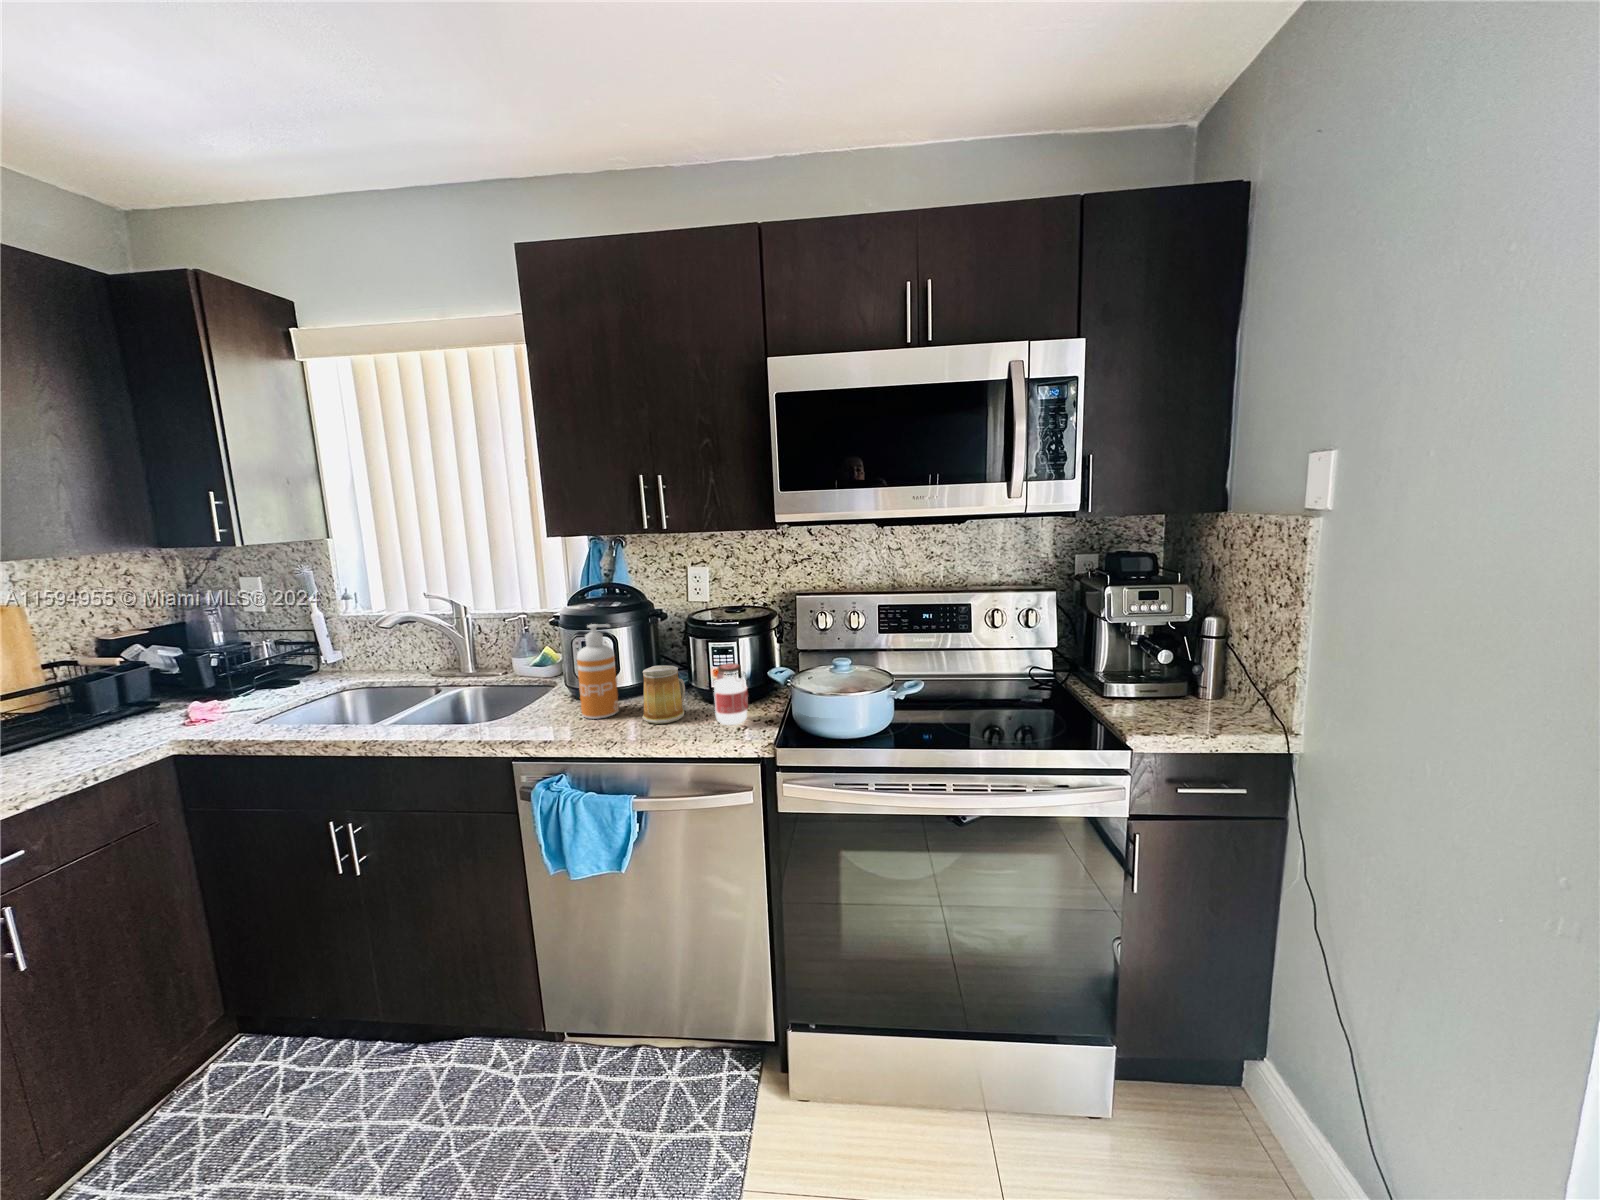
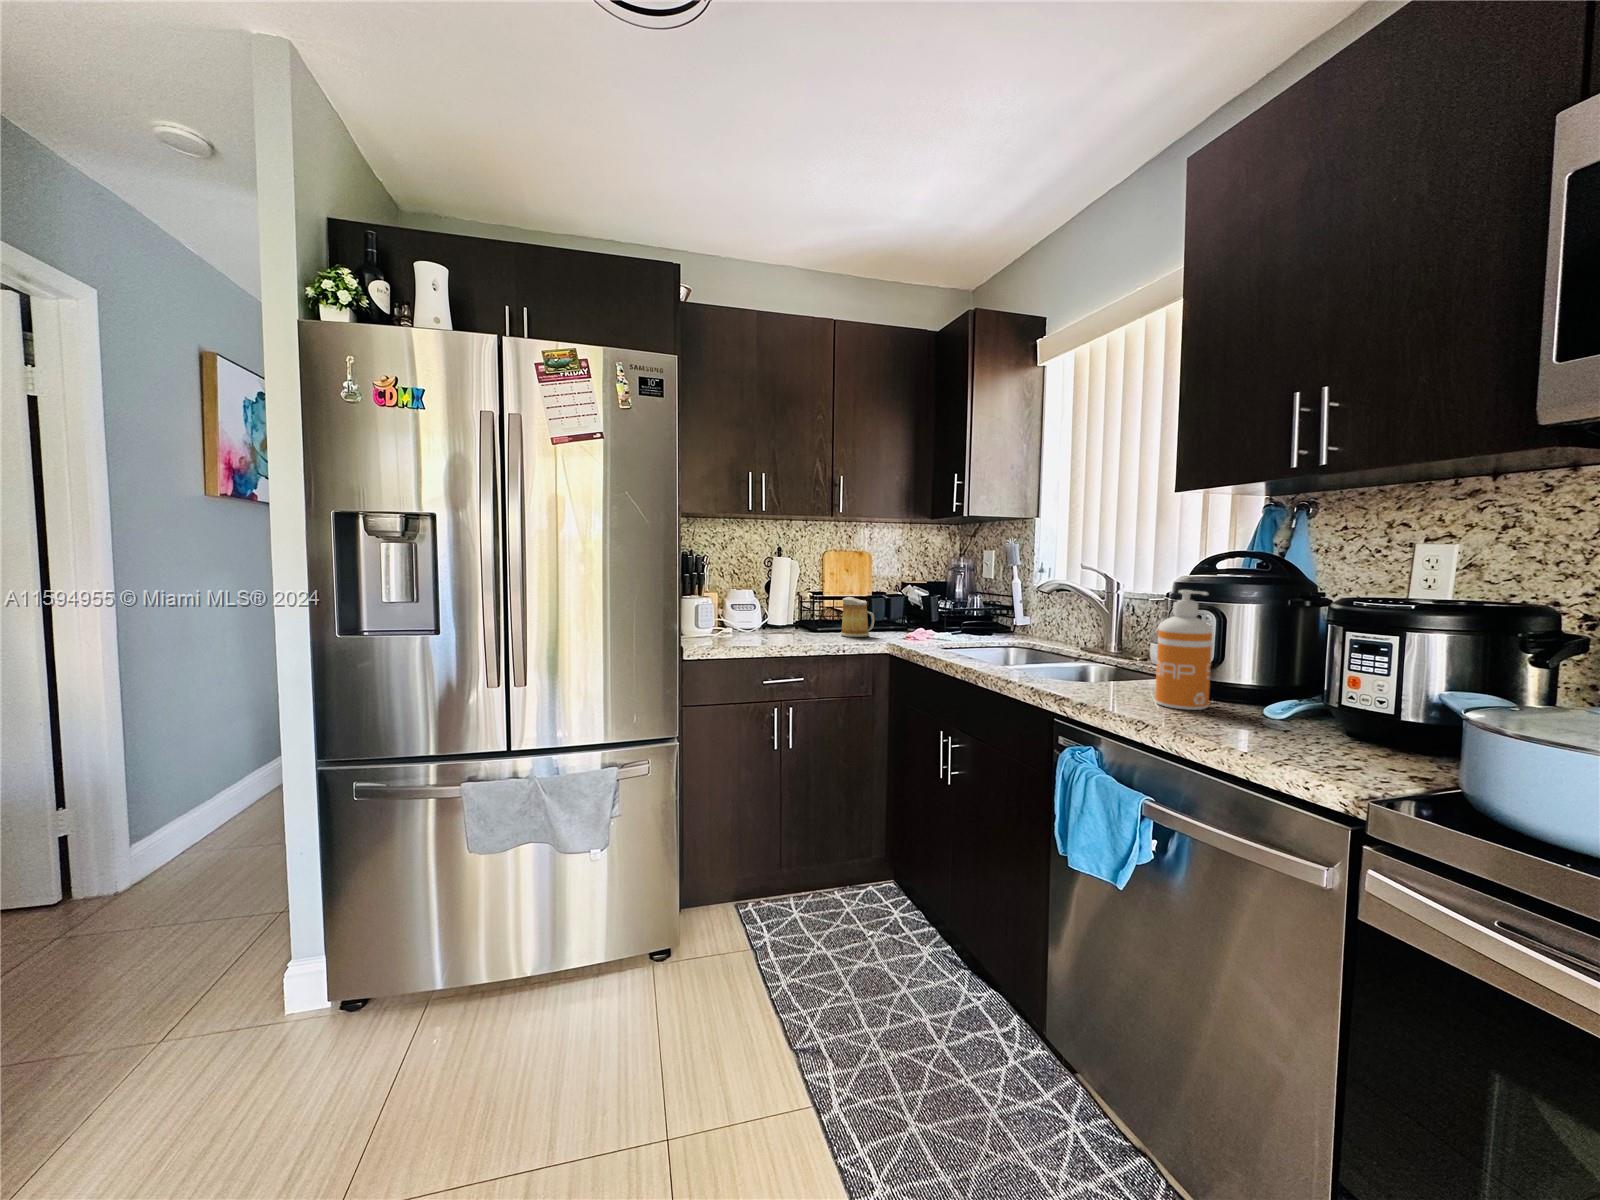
jar: present [714,663,748,725] -> none [1313,663,1388,766]
mug: present [642,665,685,724] -> present [841,597,875,637]

